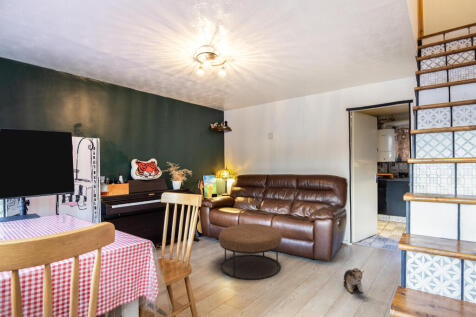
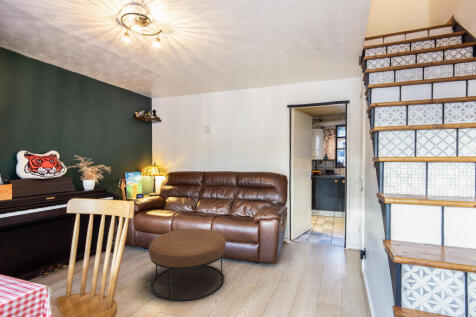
plush toy: present [344,268,364,293] -> none [292,272,319,300]

